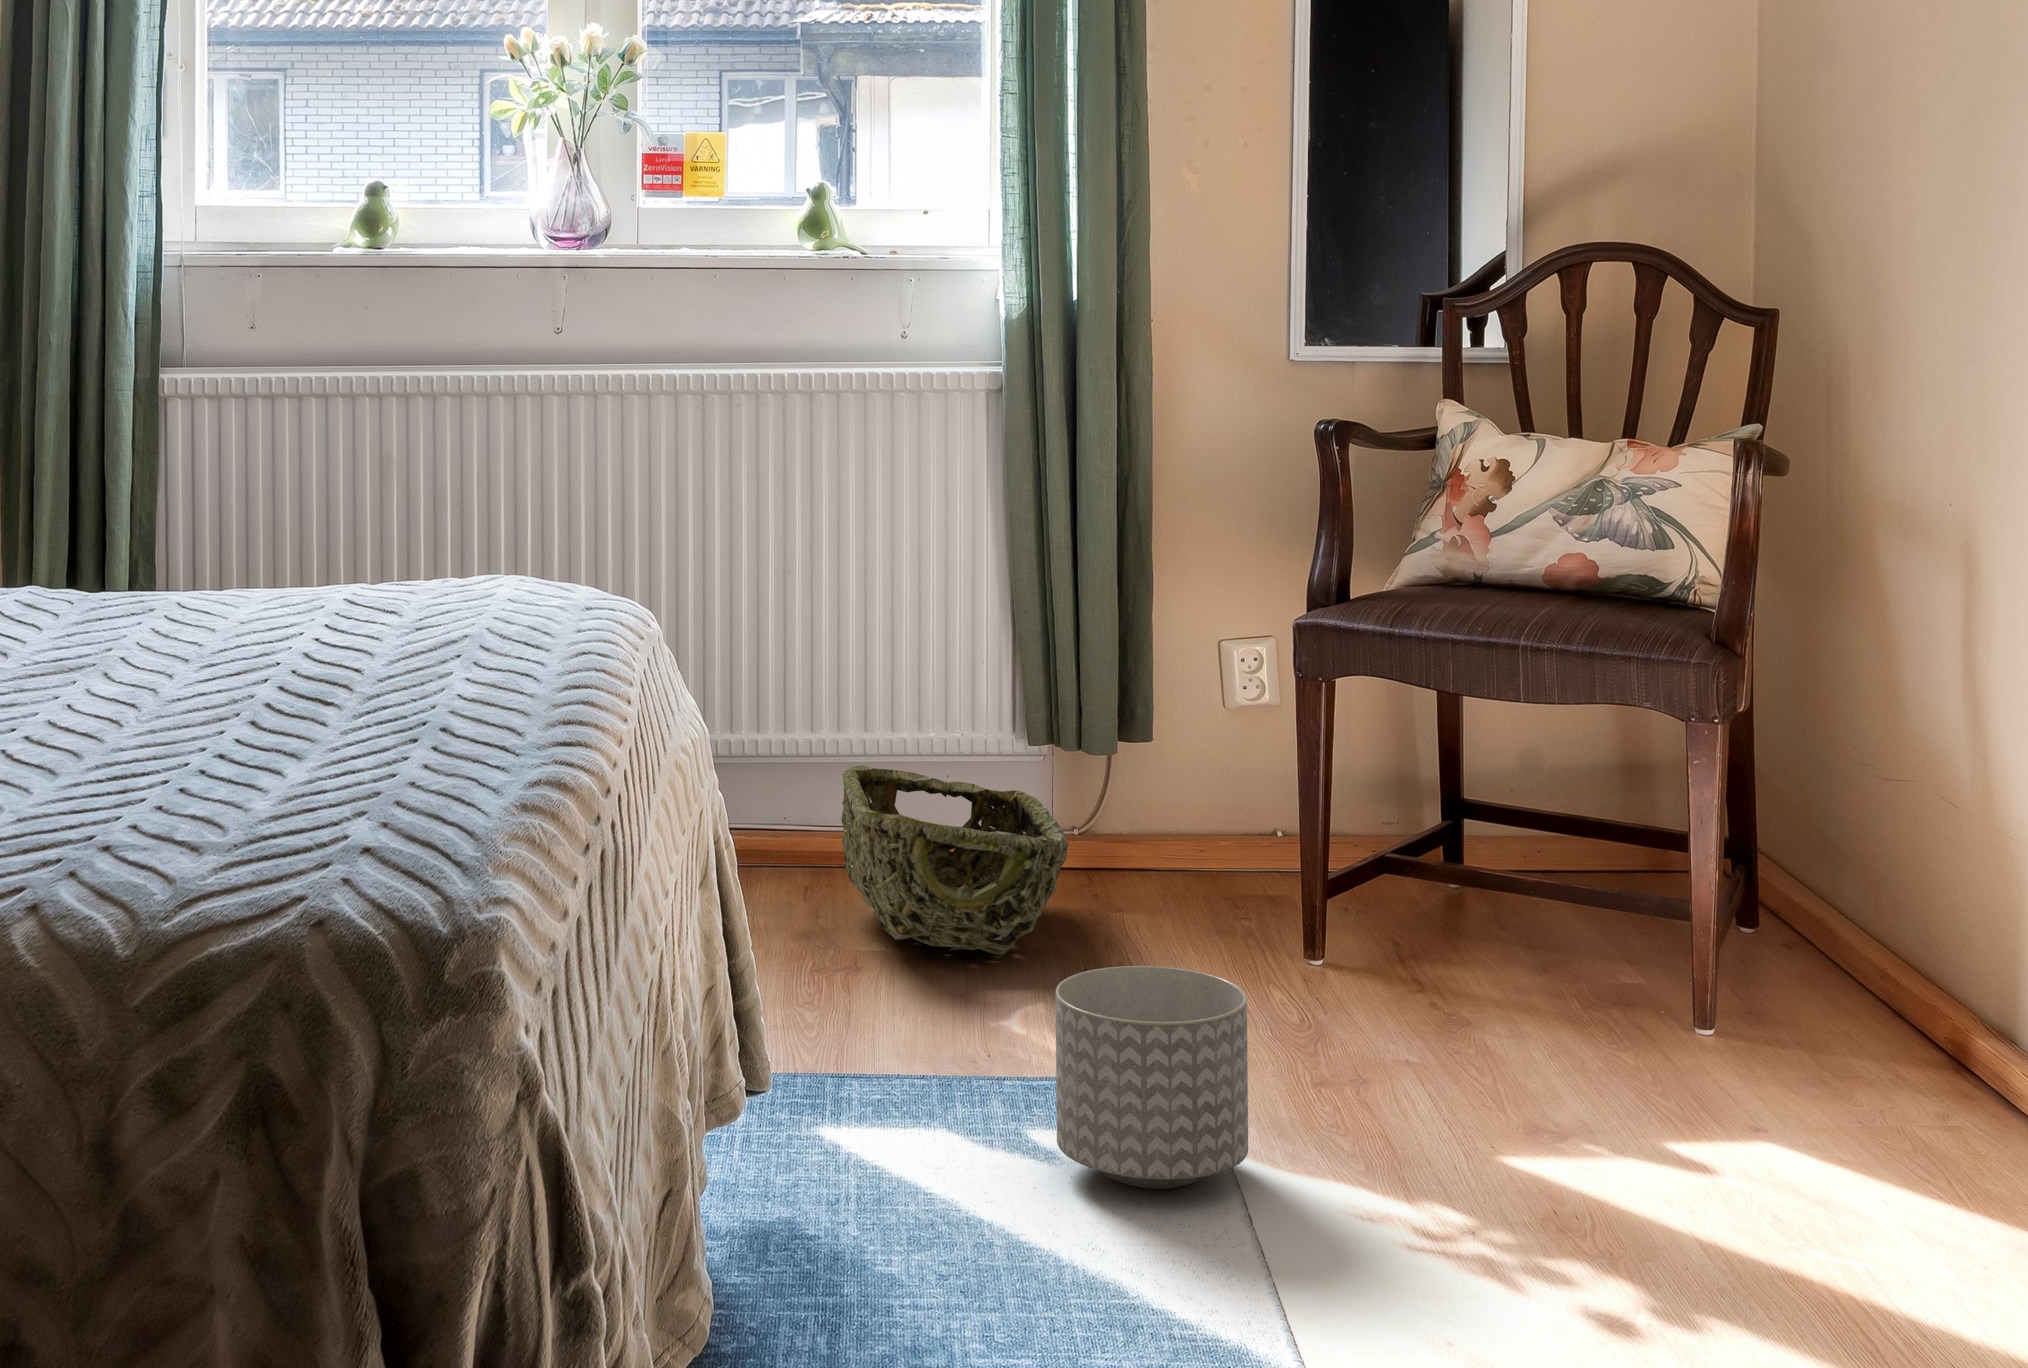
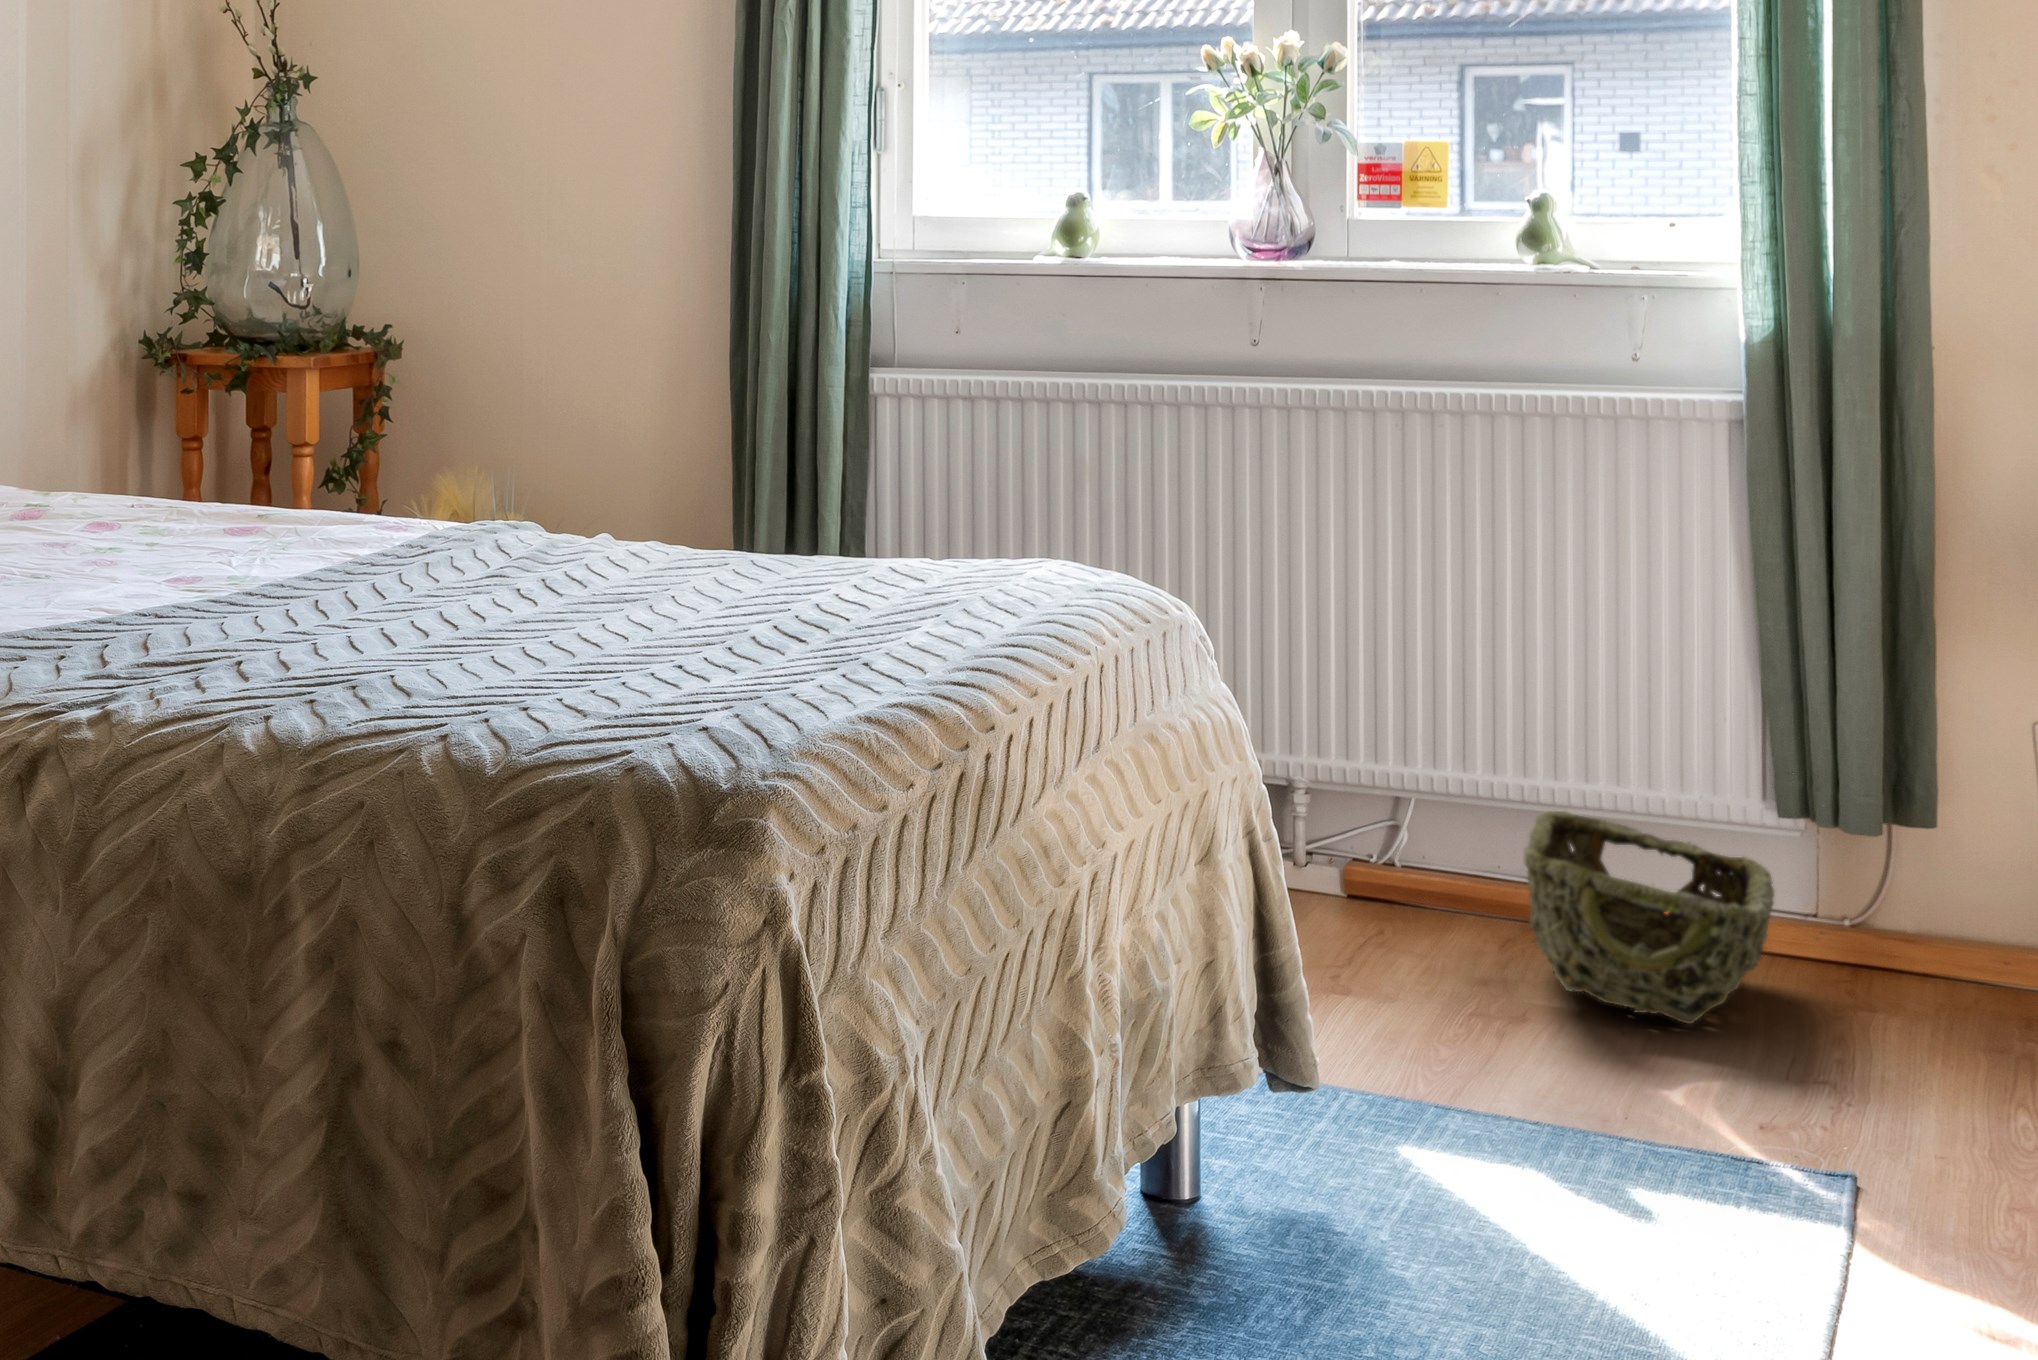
planter: present [1056,966,1248,1189] -> none [1638,1032,1859,1262]

